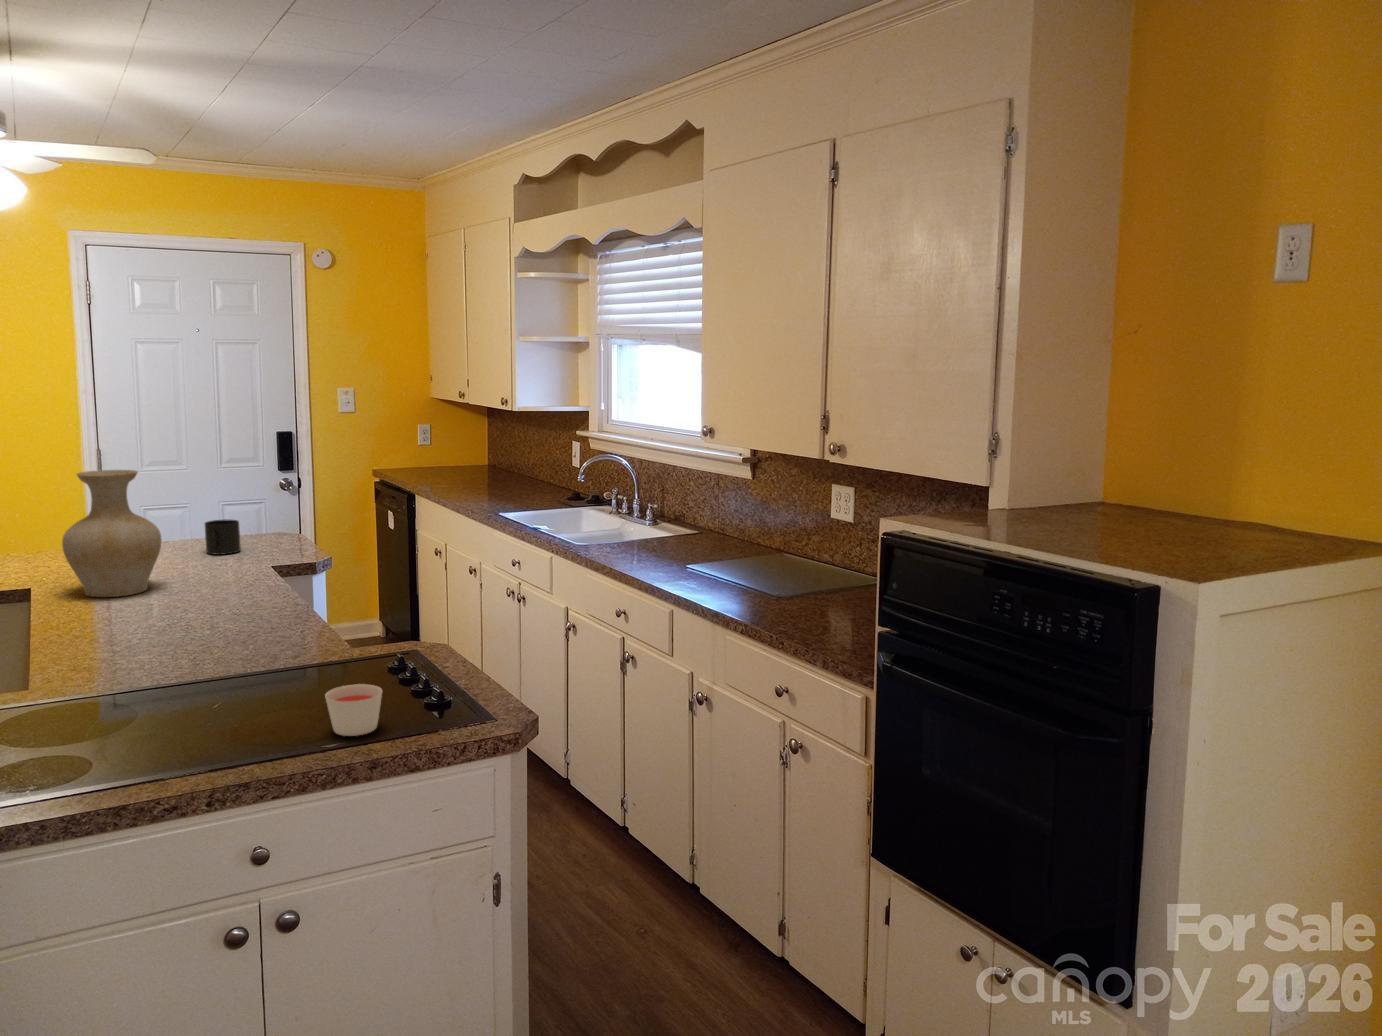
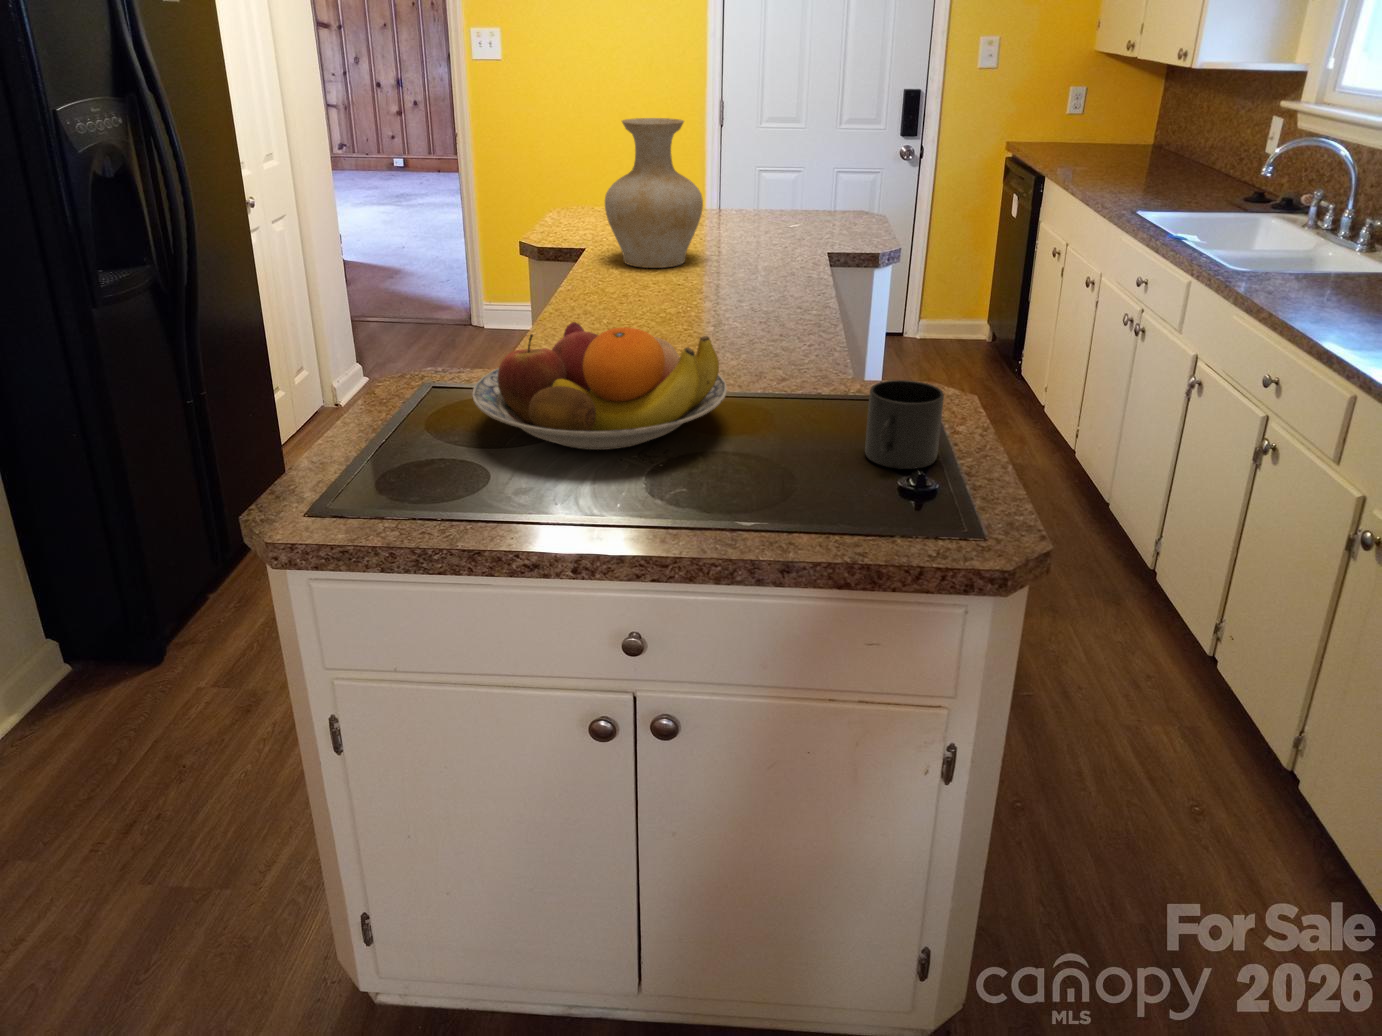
mug: present [205,519,241,555] -> present [865,380,944,469]
fruit bowl: none [49,624,276,729] -> present [472,322,727,450]
candle: present [325,684,382,736] -> none [751,444,828,518]

